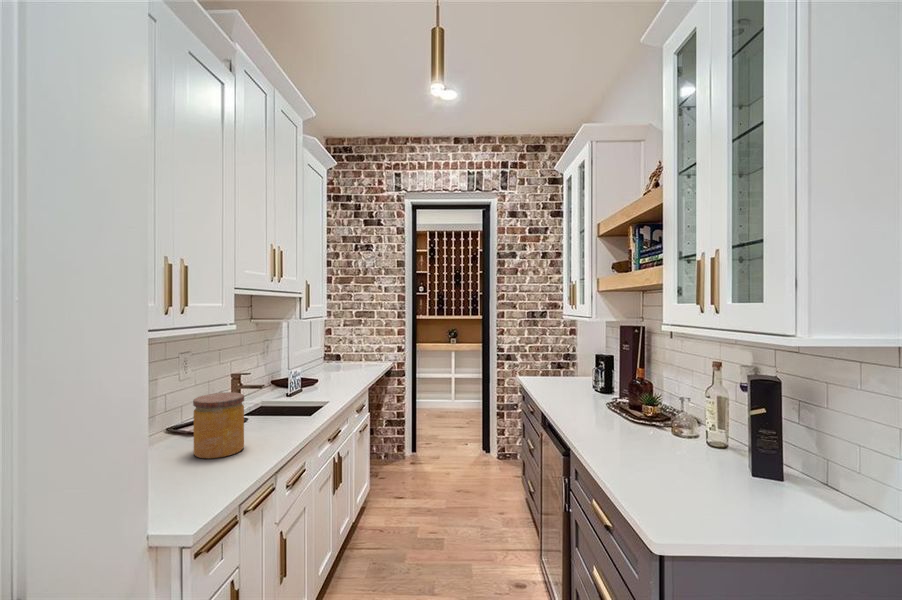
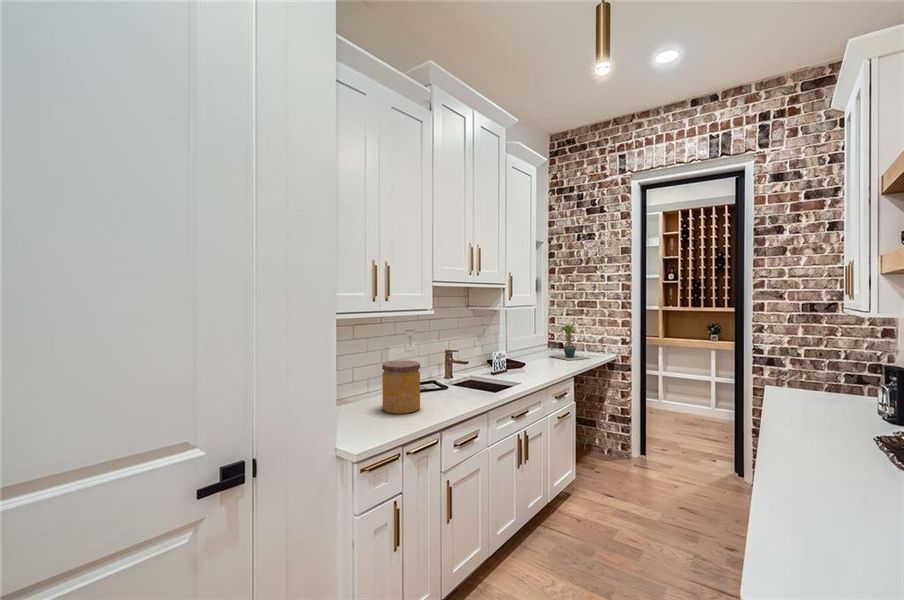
potted plant: none [331,335,374,372] -> present [551,324,589,360]

